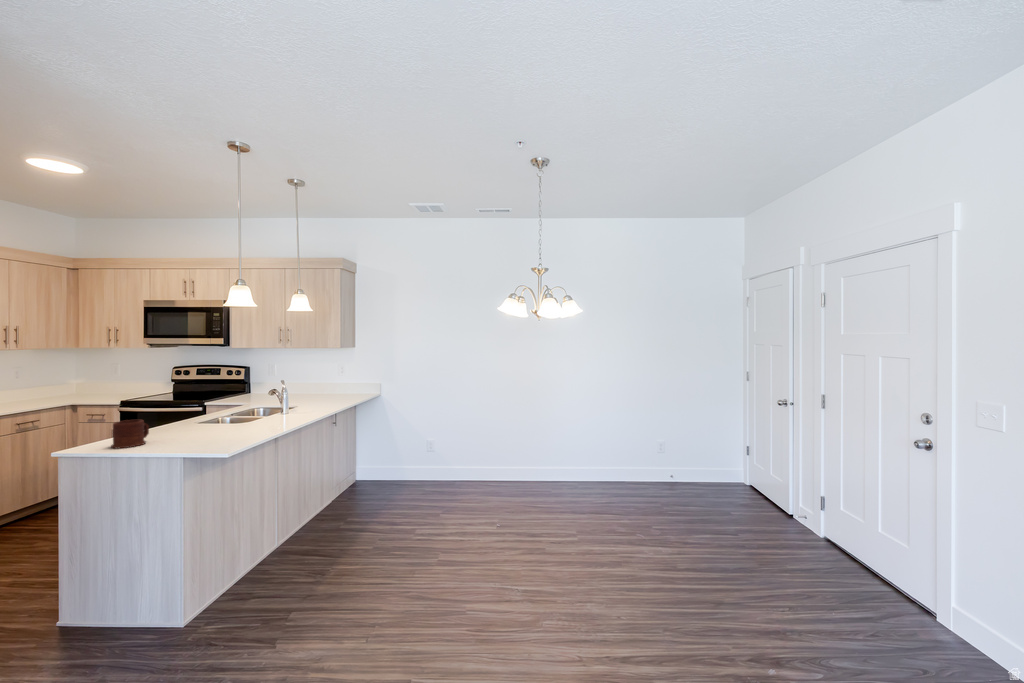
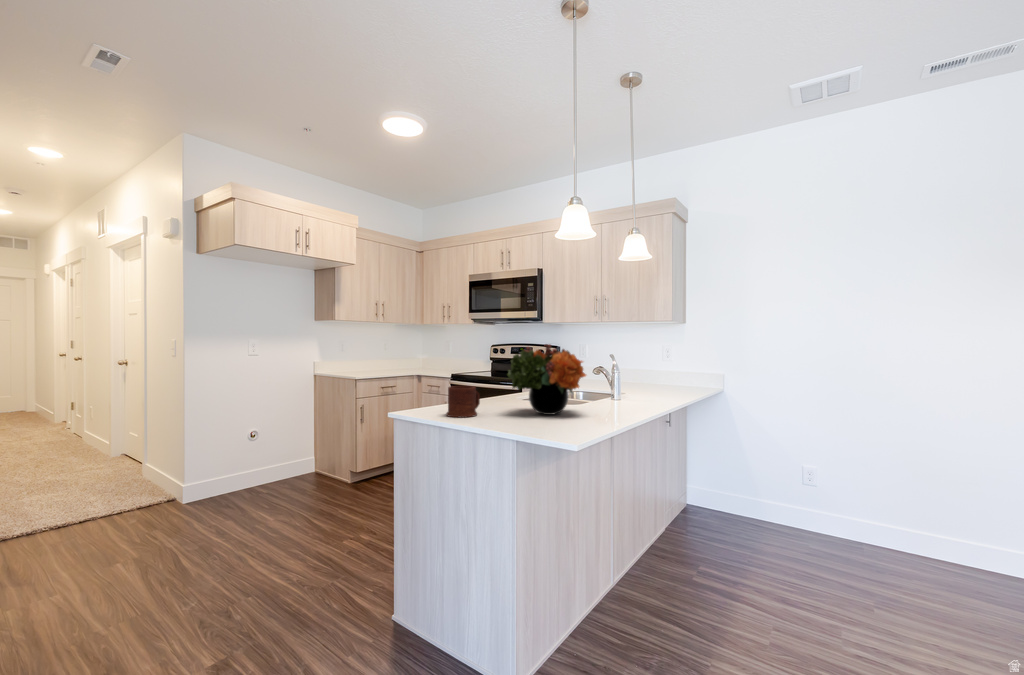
flower arrangement: none [176,380,252,435] -> present [508,344,586,415]

